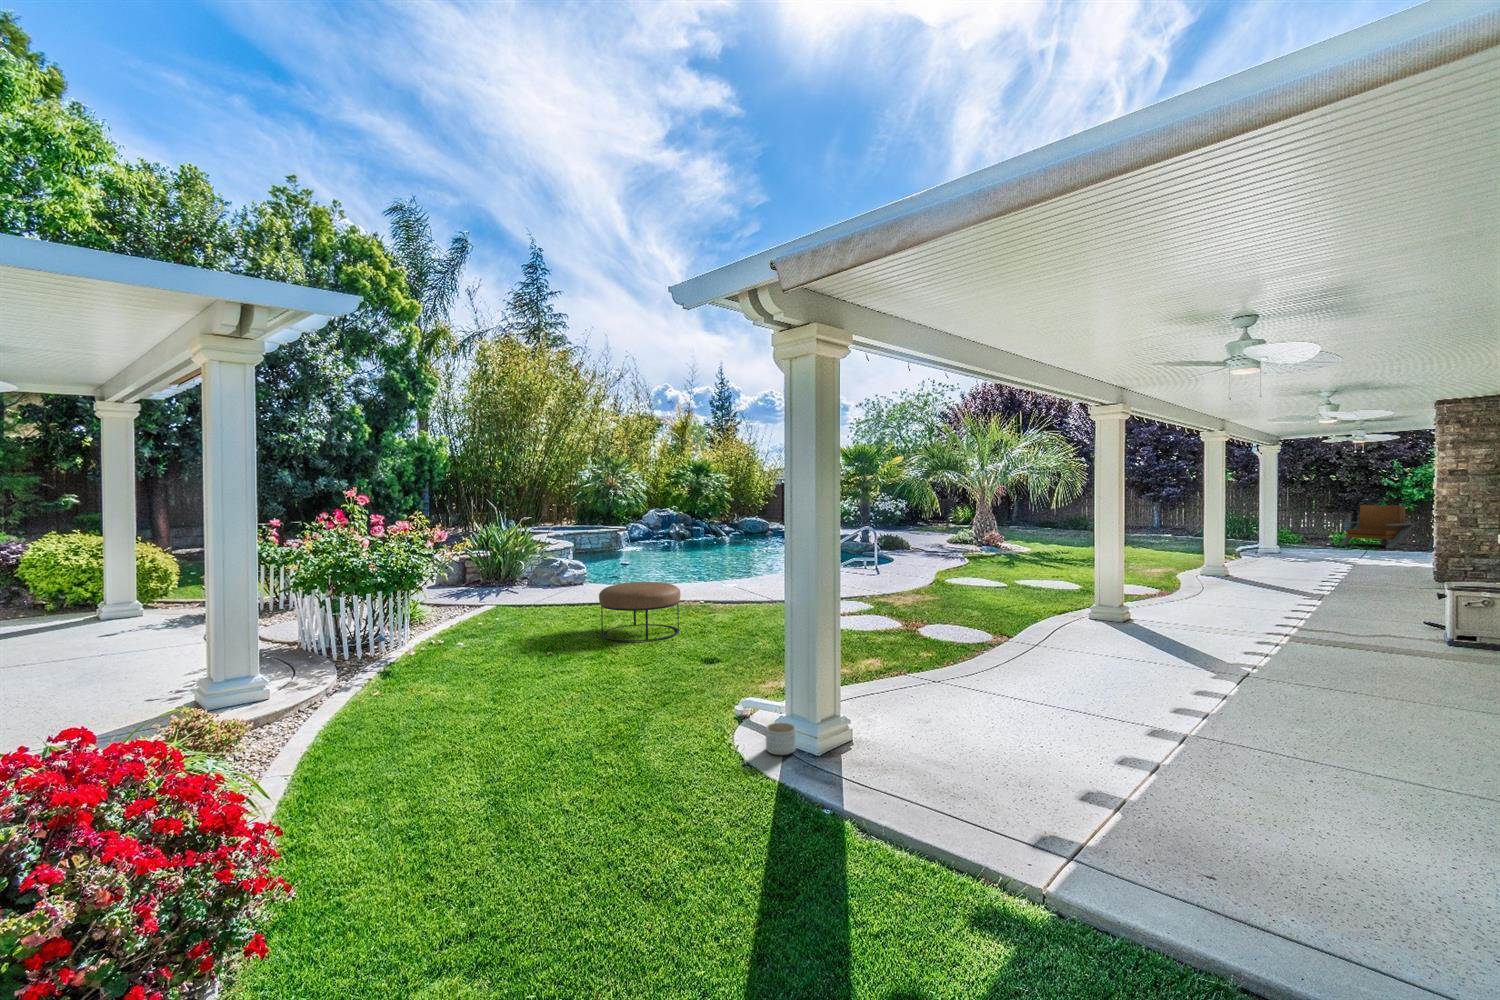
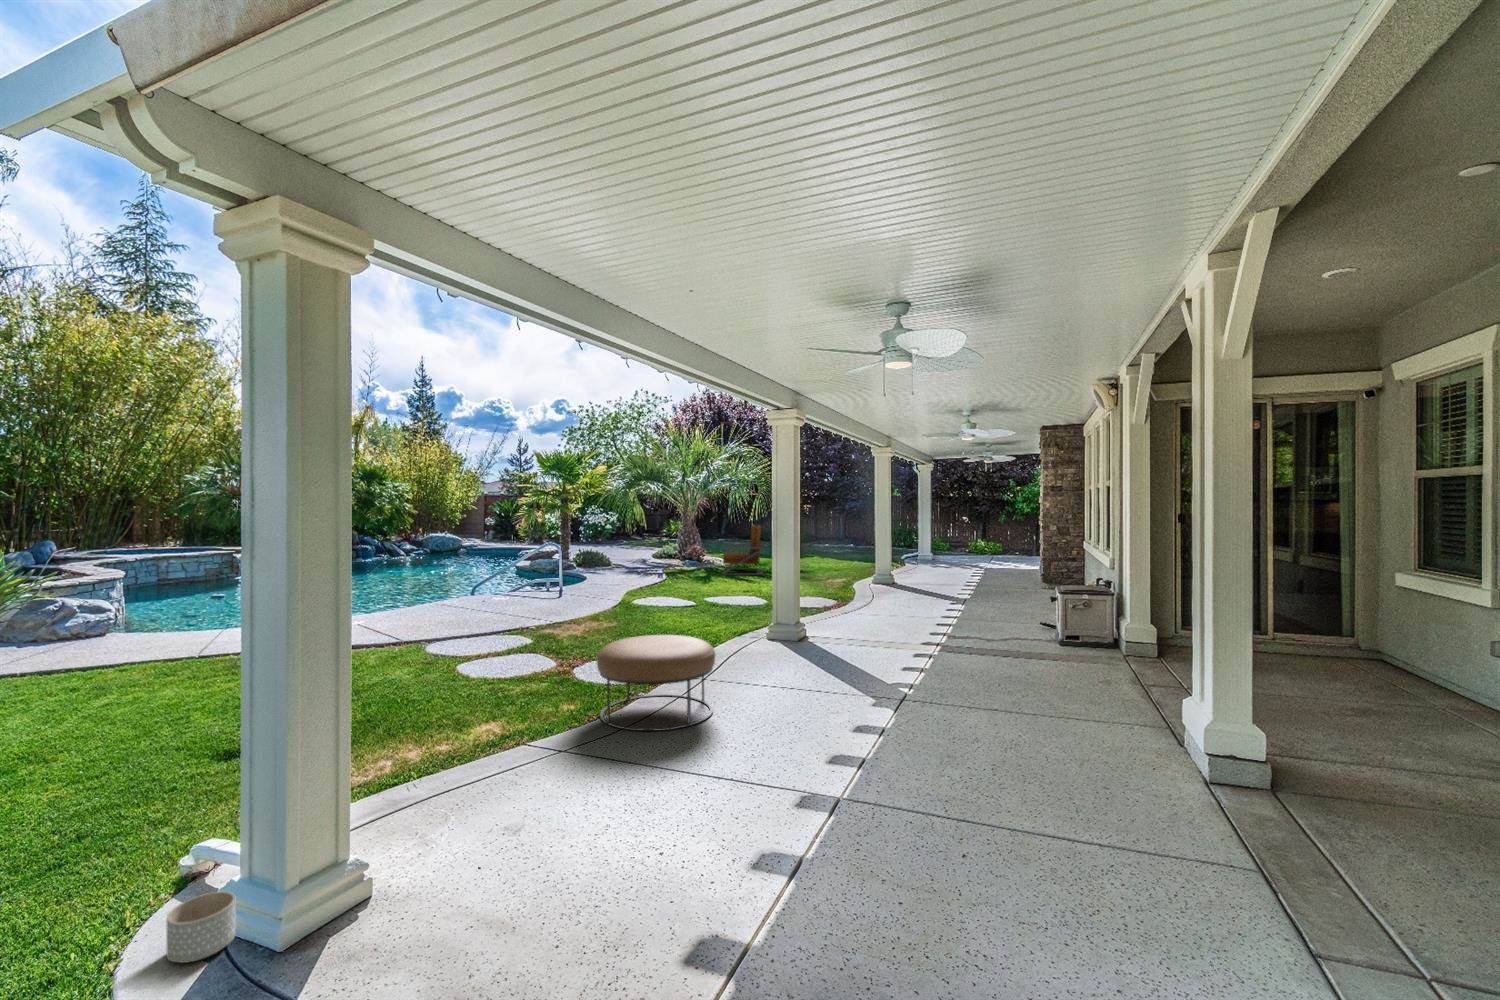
lounge chair: present [1339,505,1414,548] -> present [722,525,764,575]
ottoman: present [599,582,680,642] -> present [597,635,715,731]

